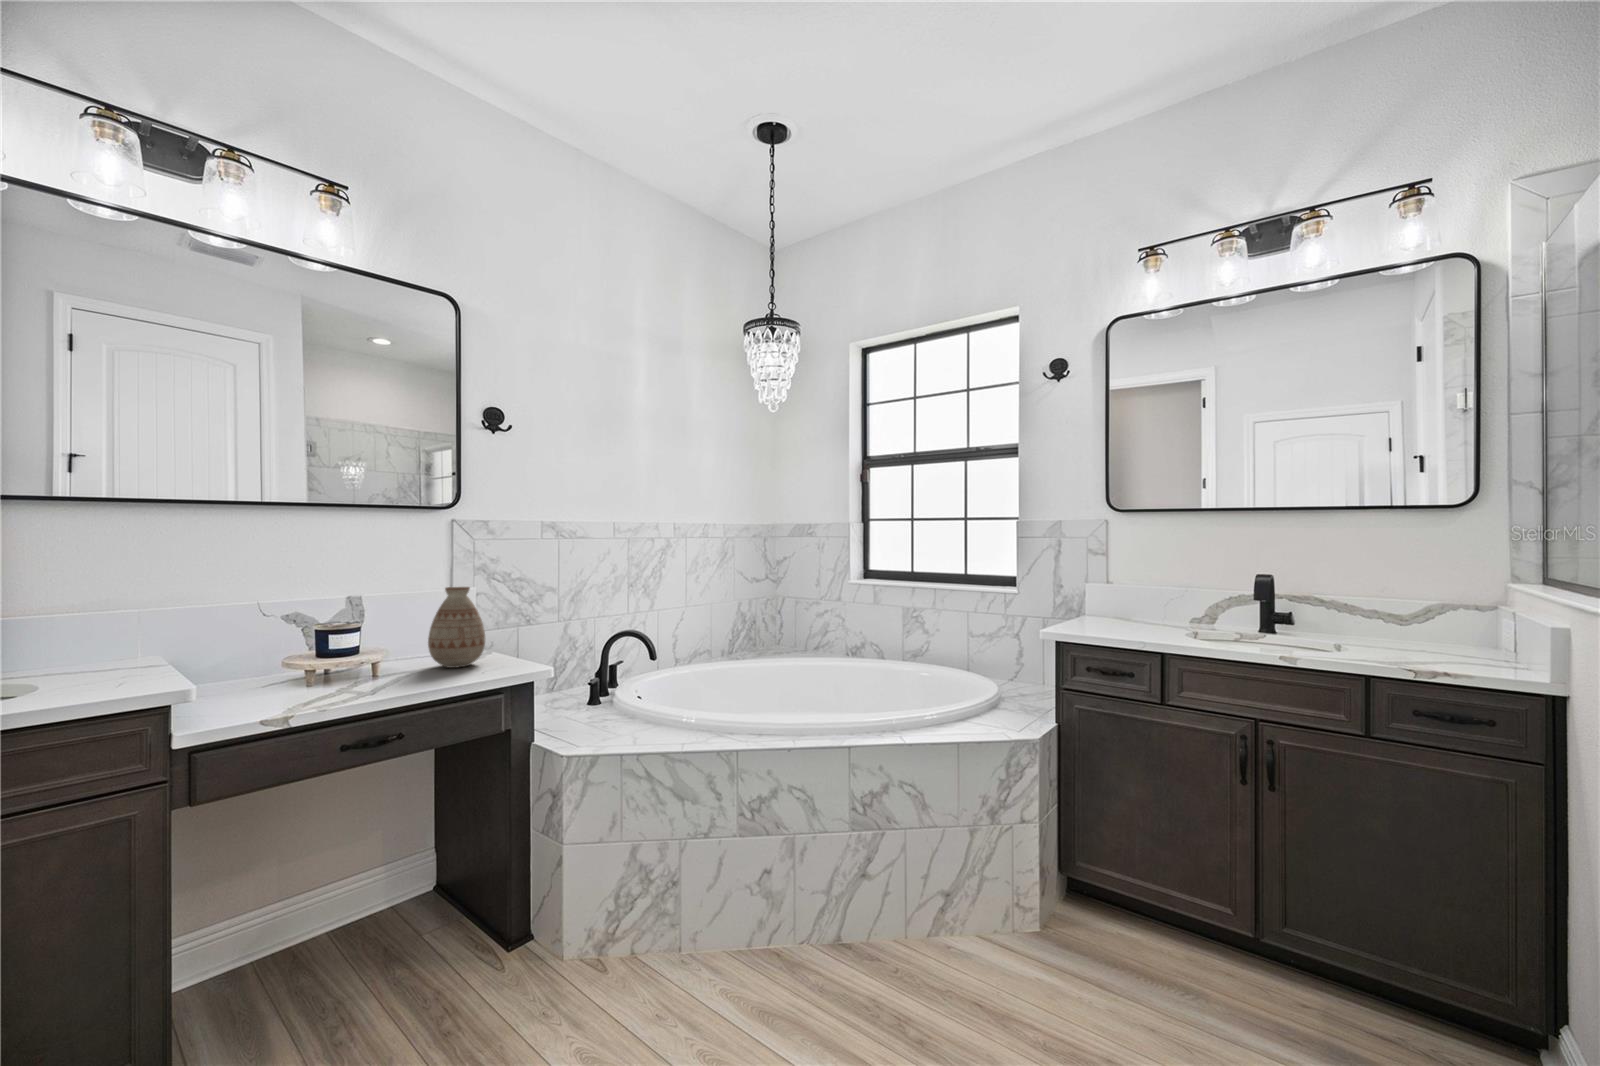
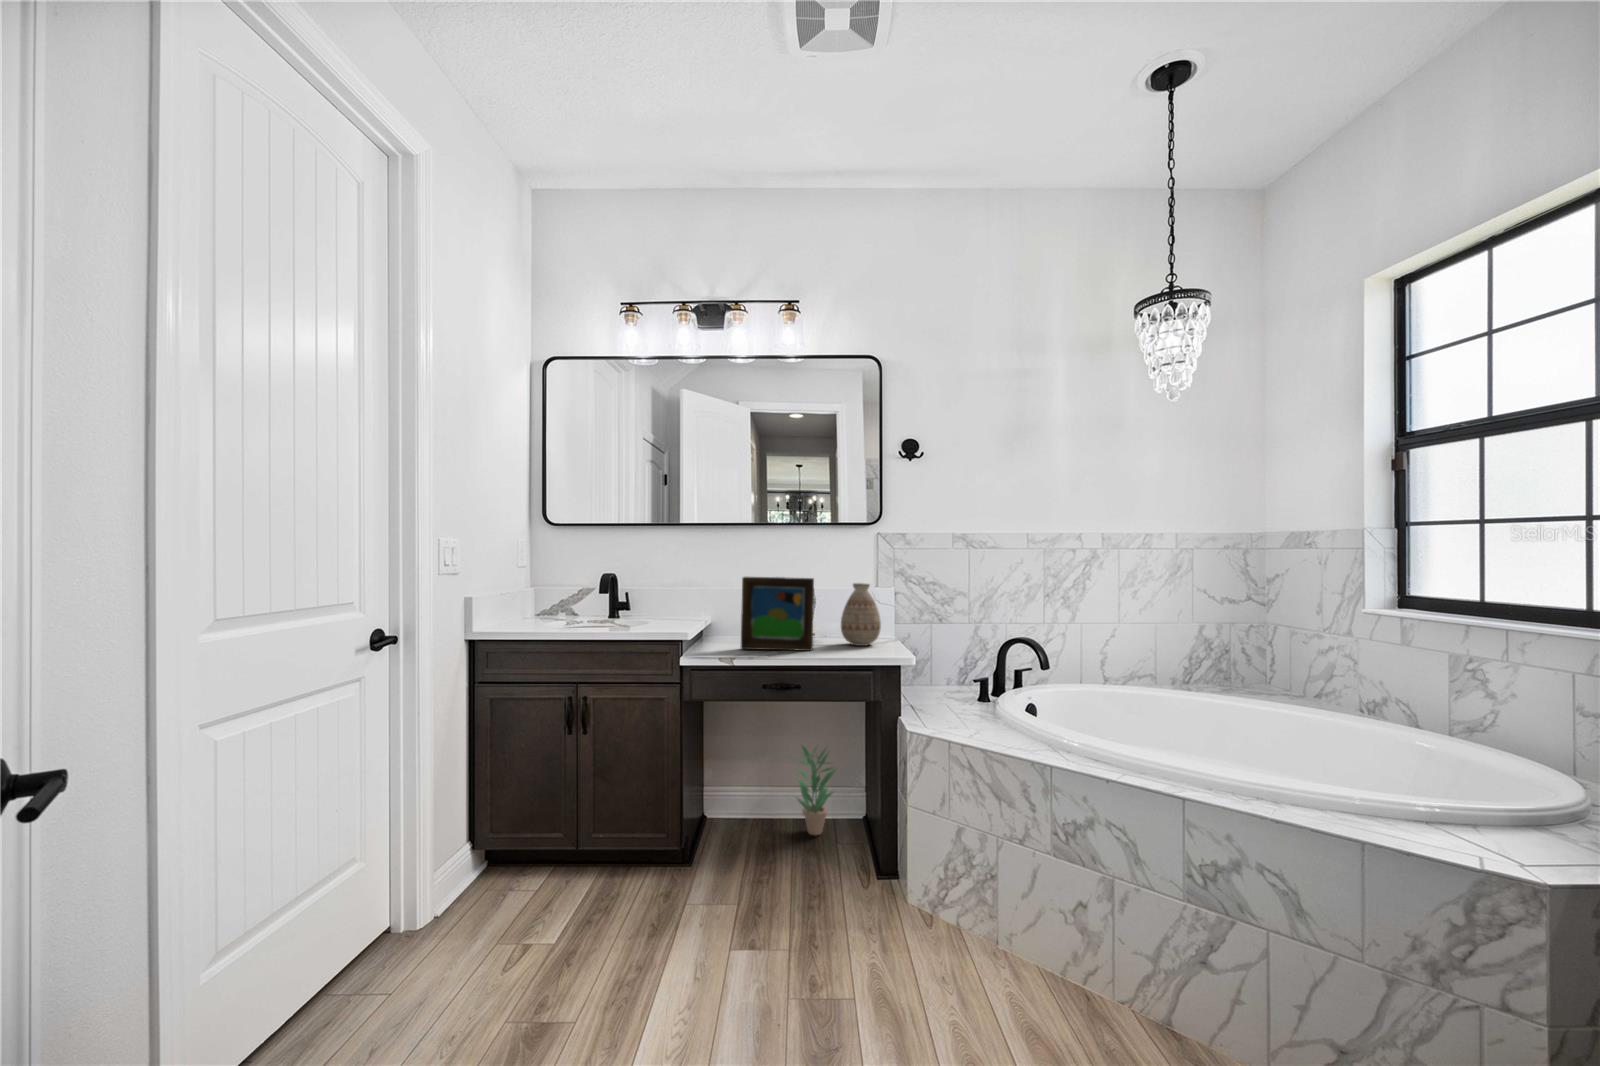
picture frame: none [288,584,412,700] -> present [741,577,814,651]
potted plant: none [339,808,415,939] -> present [796,744,836,835]

